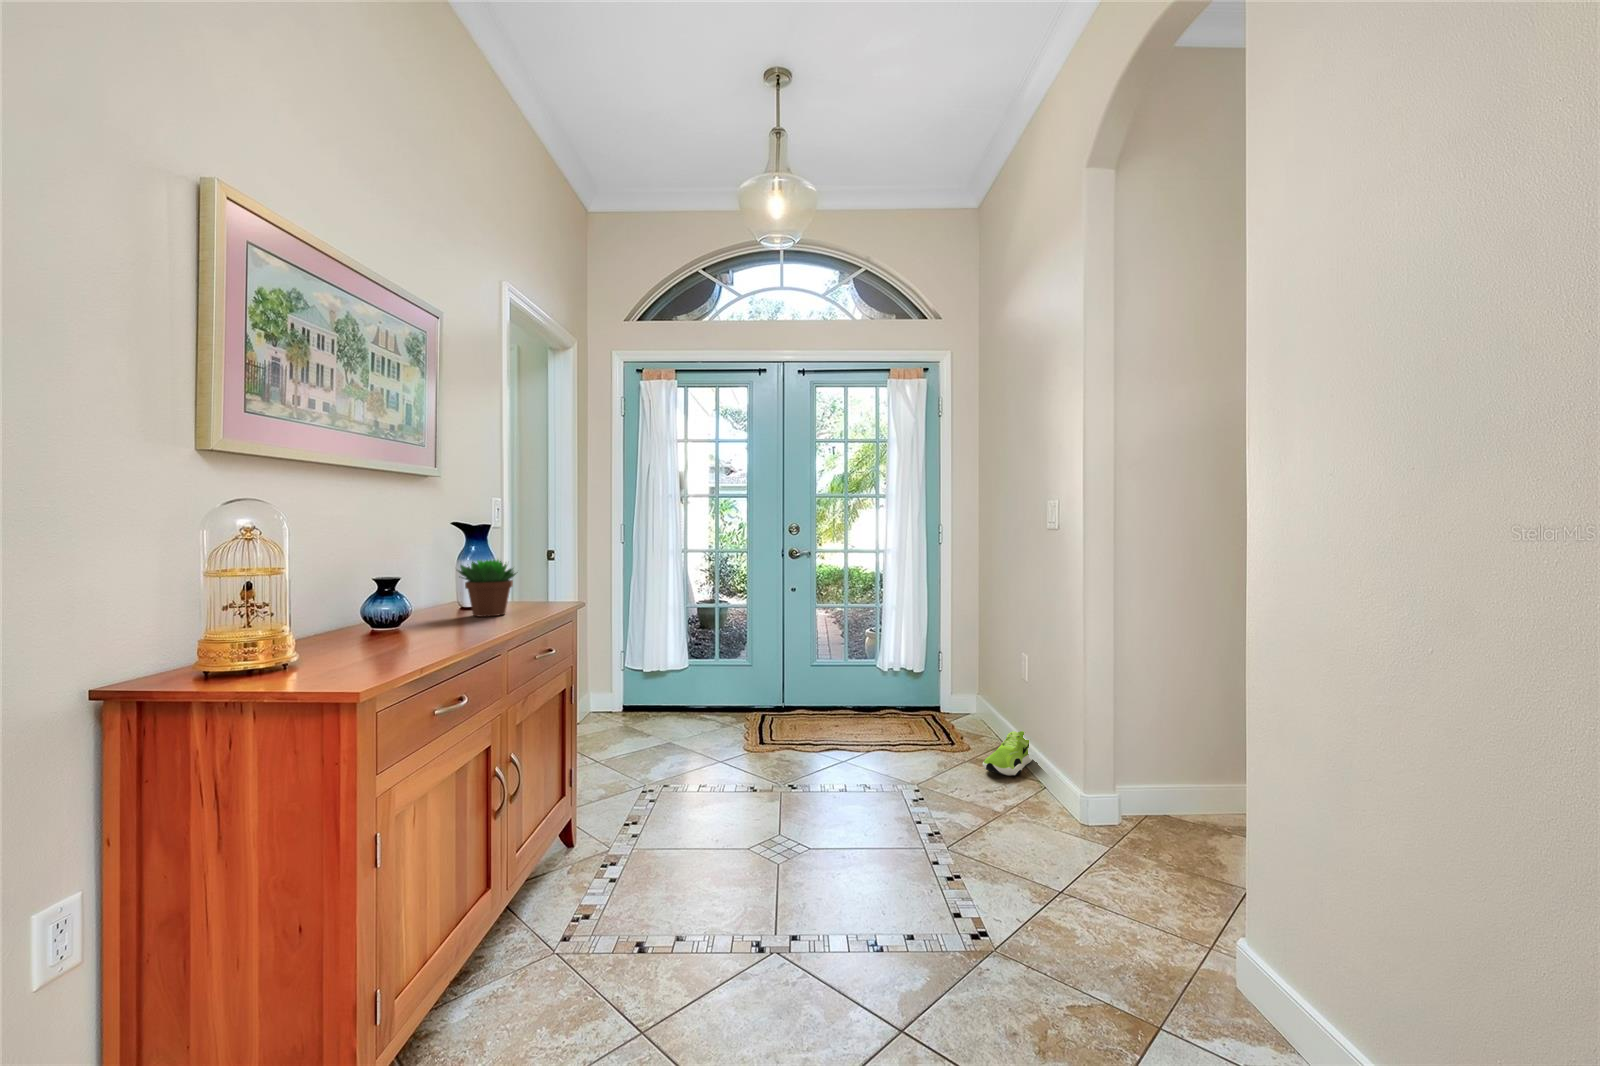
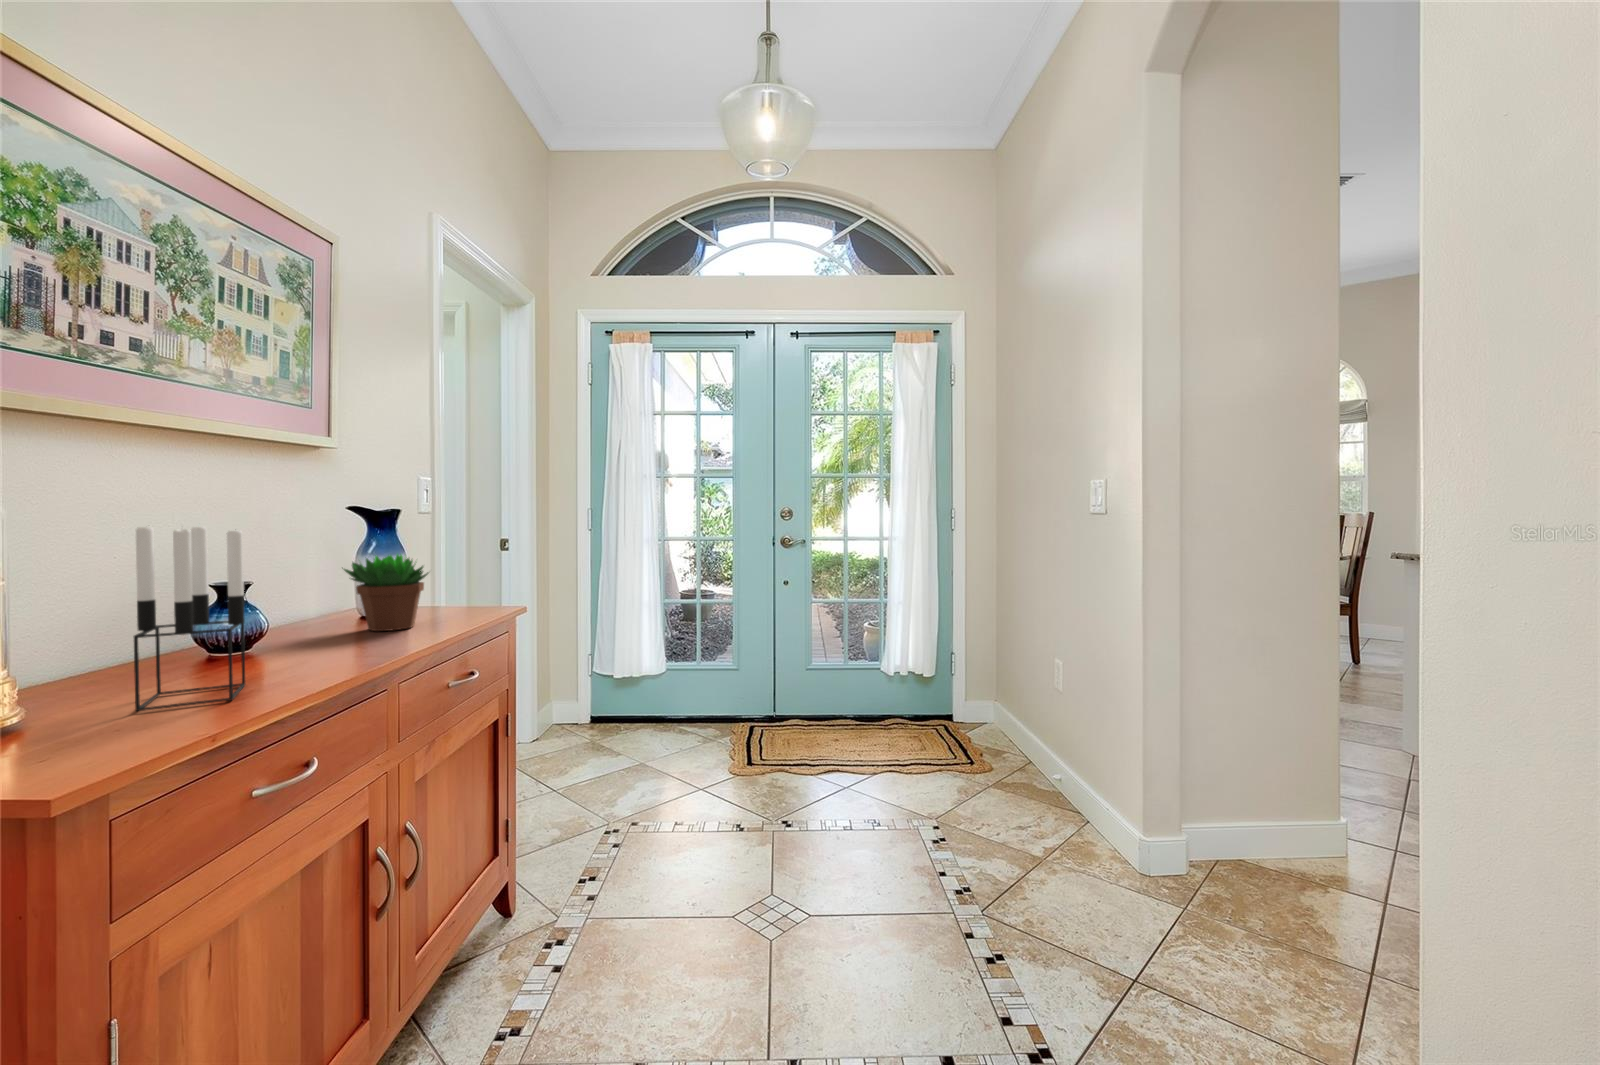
candle holder: none [356,534,420,658] -> present [134,526,245,711]
shoe: present [983,731,1032,776] -> none [1012,752,1070,807]

